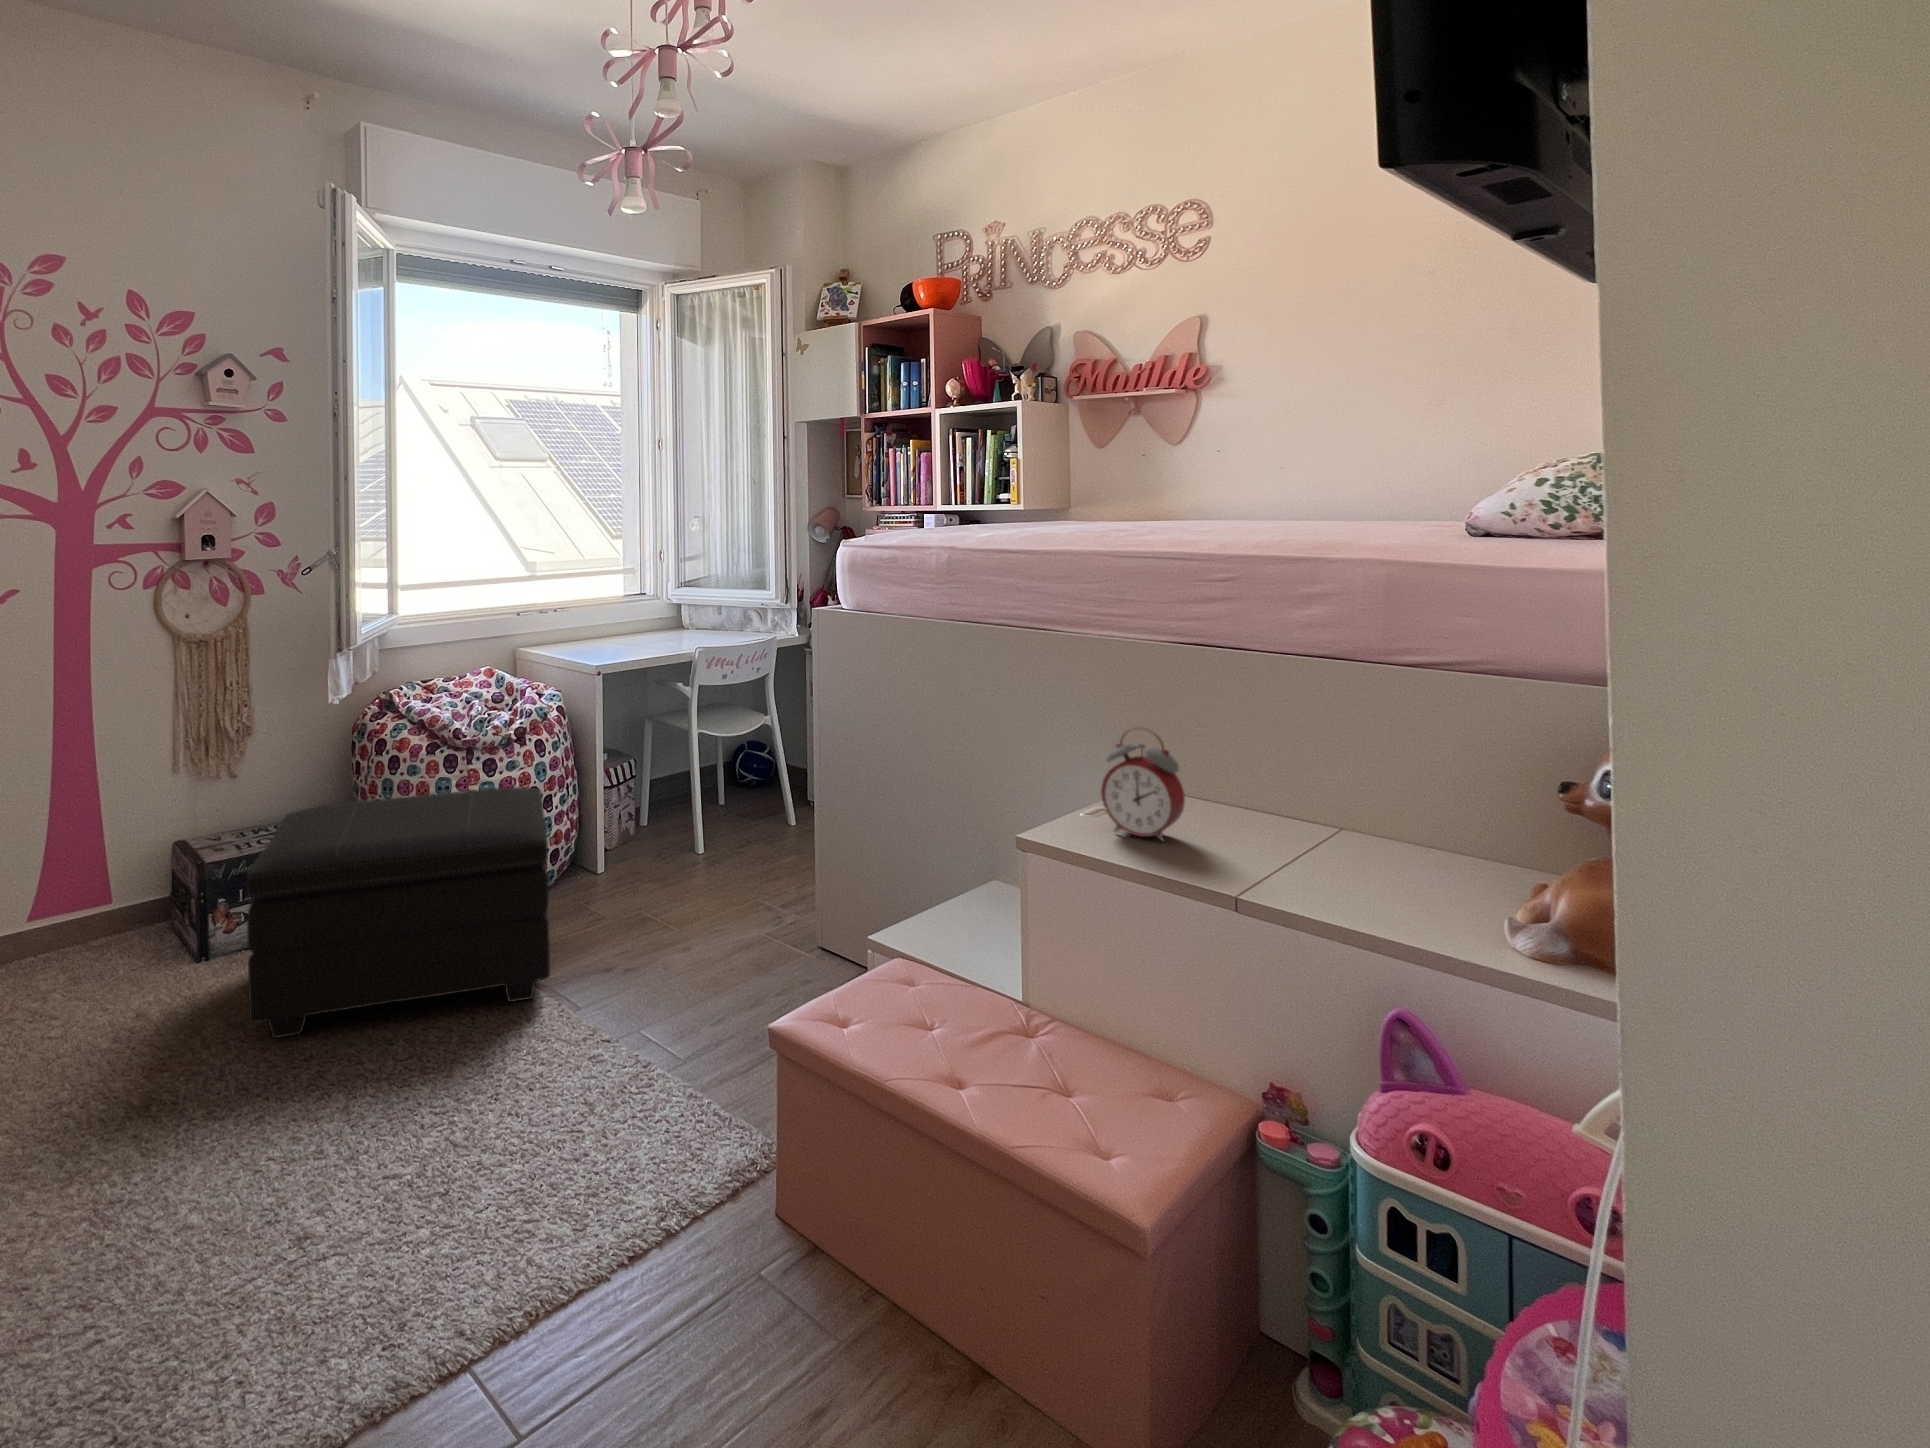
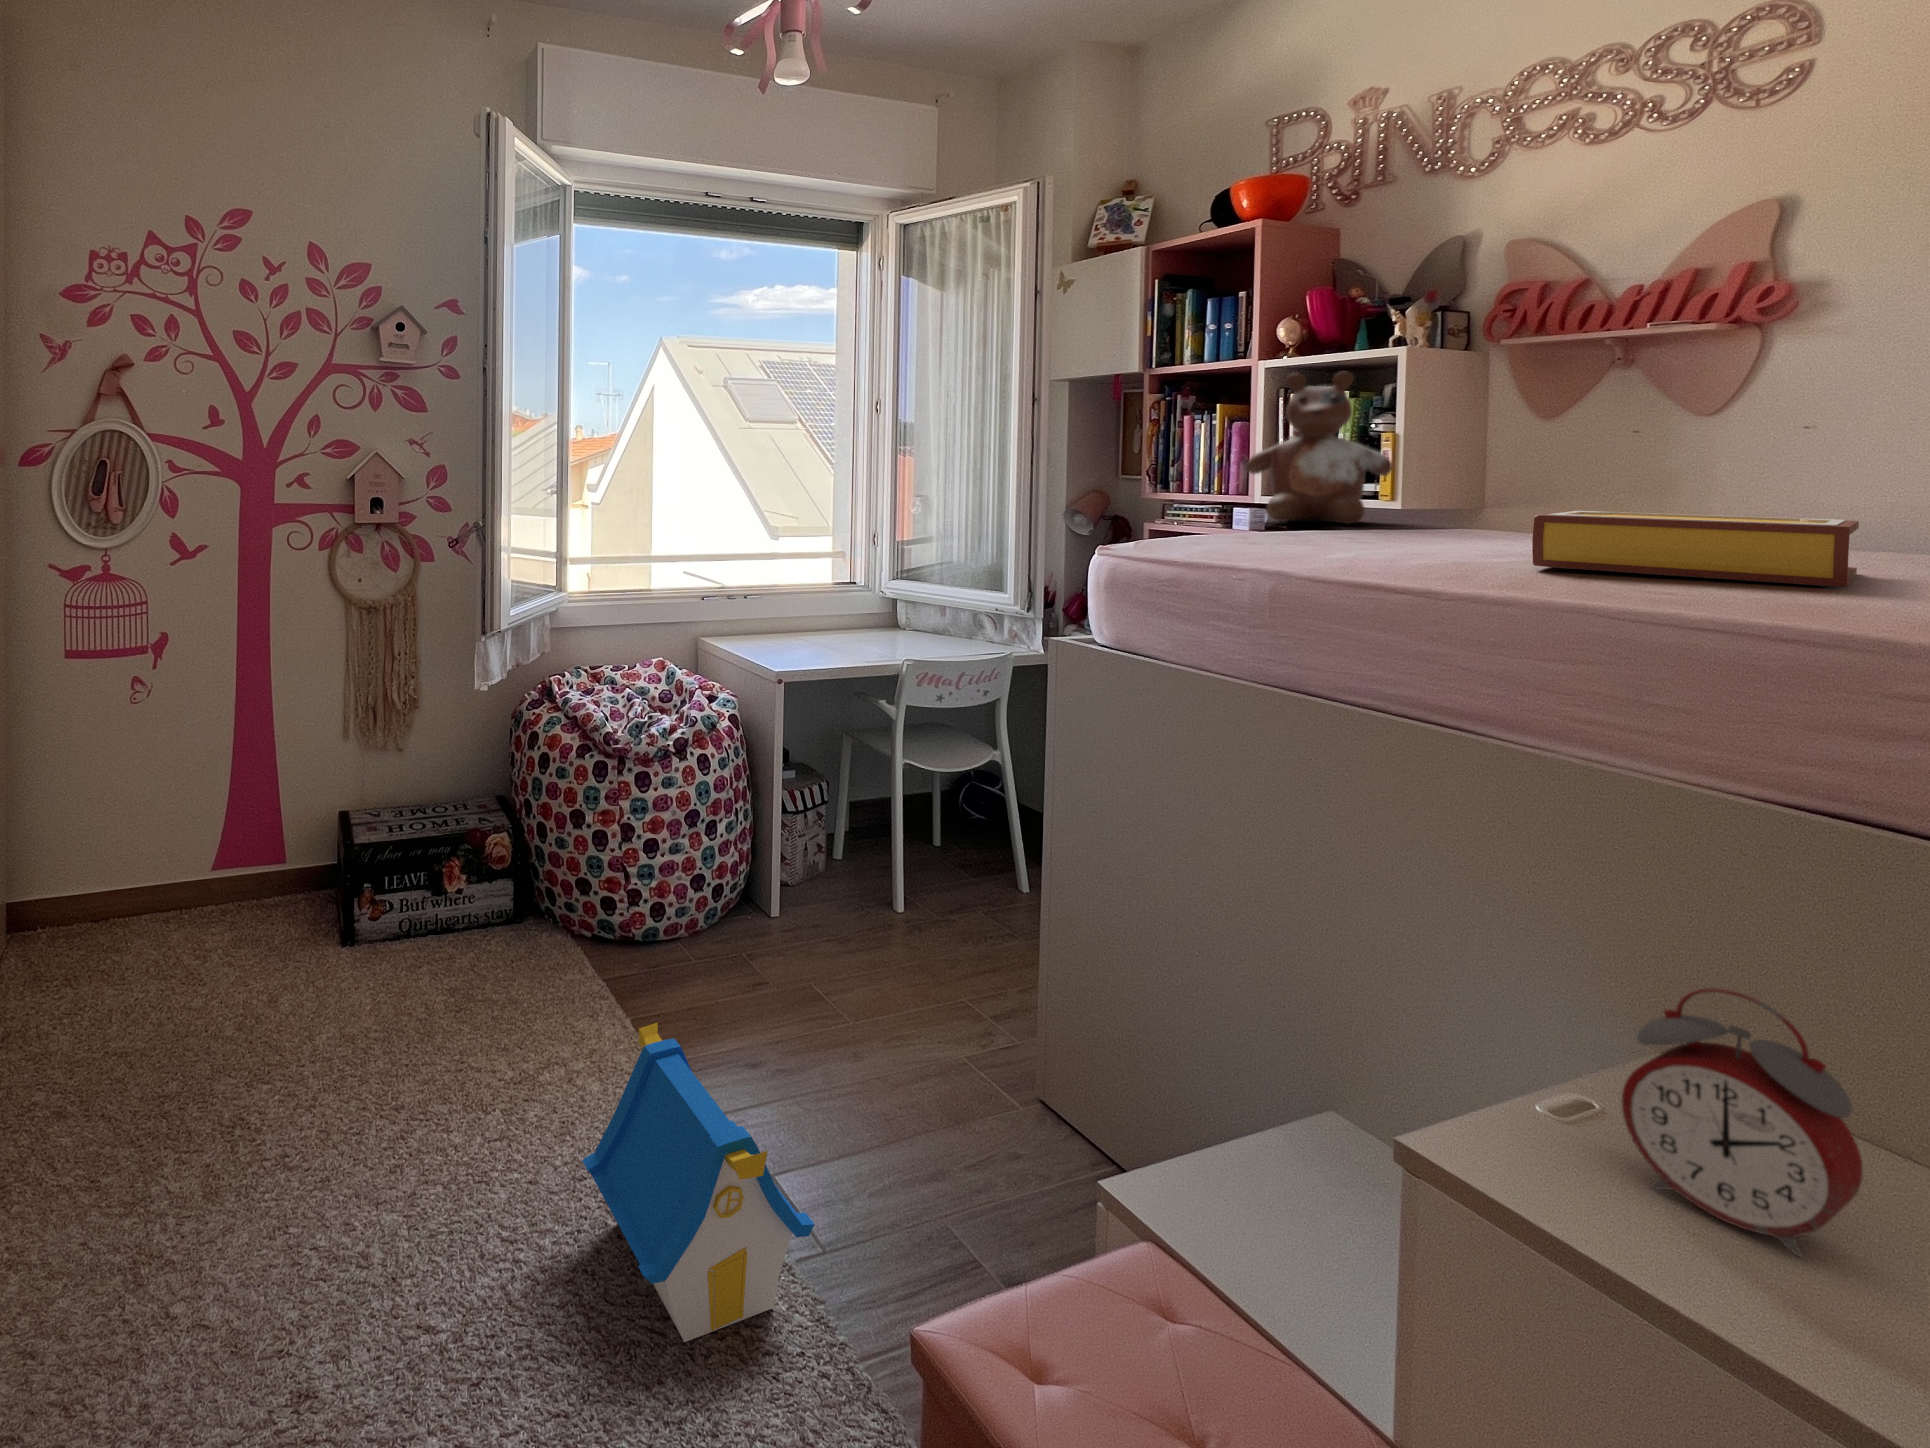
stuffed bear: none [930,418,1017,522] -> present [1246,372,1392,524]
book: none [1075,505,1215,538] -> present [1532,511,1859,587]
footstool: present [246,787,550,1038] -> none [348,804,692,1089]
toy house: none [498,926,682,1131] -> present [582,1023,815,1342]

